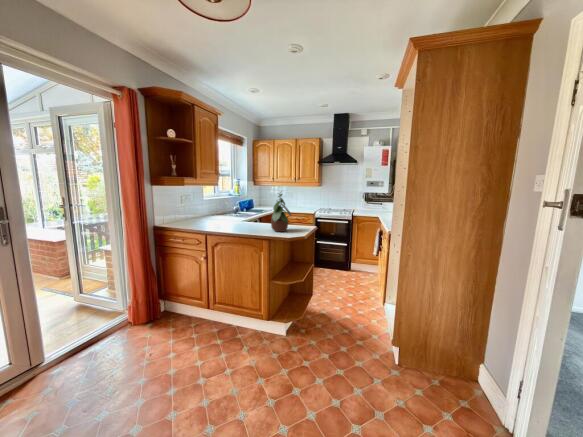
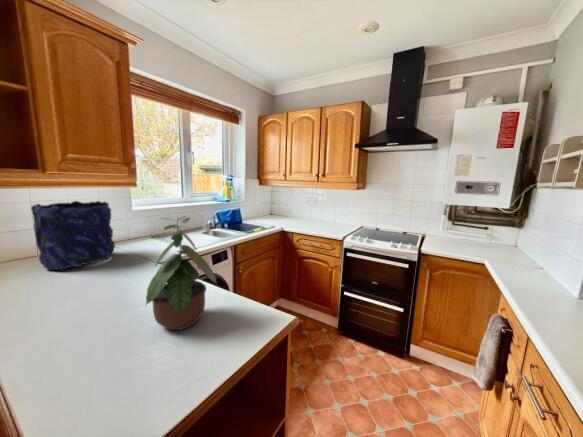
vase: none [180,193,212,226] -> present [31,201,115,270]

